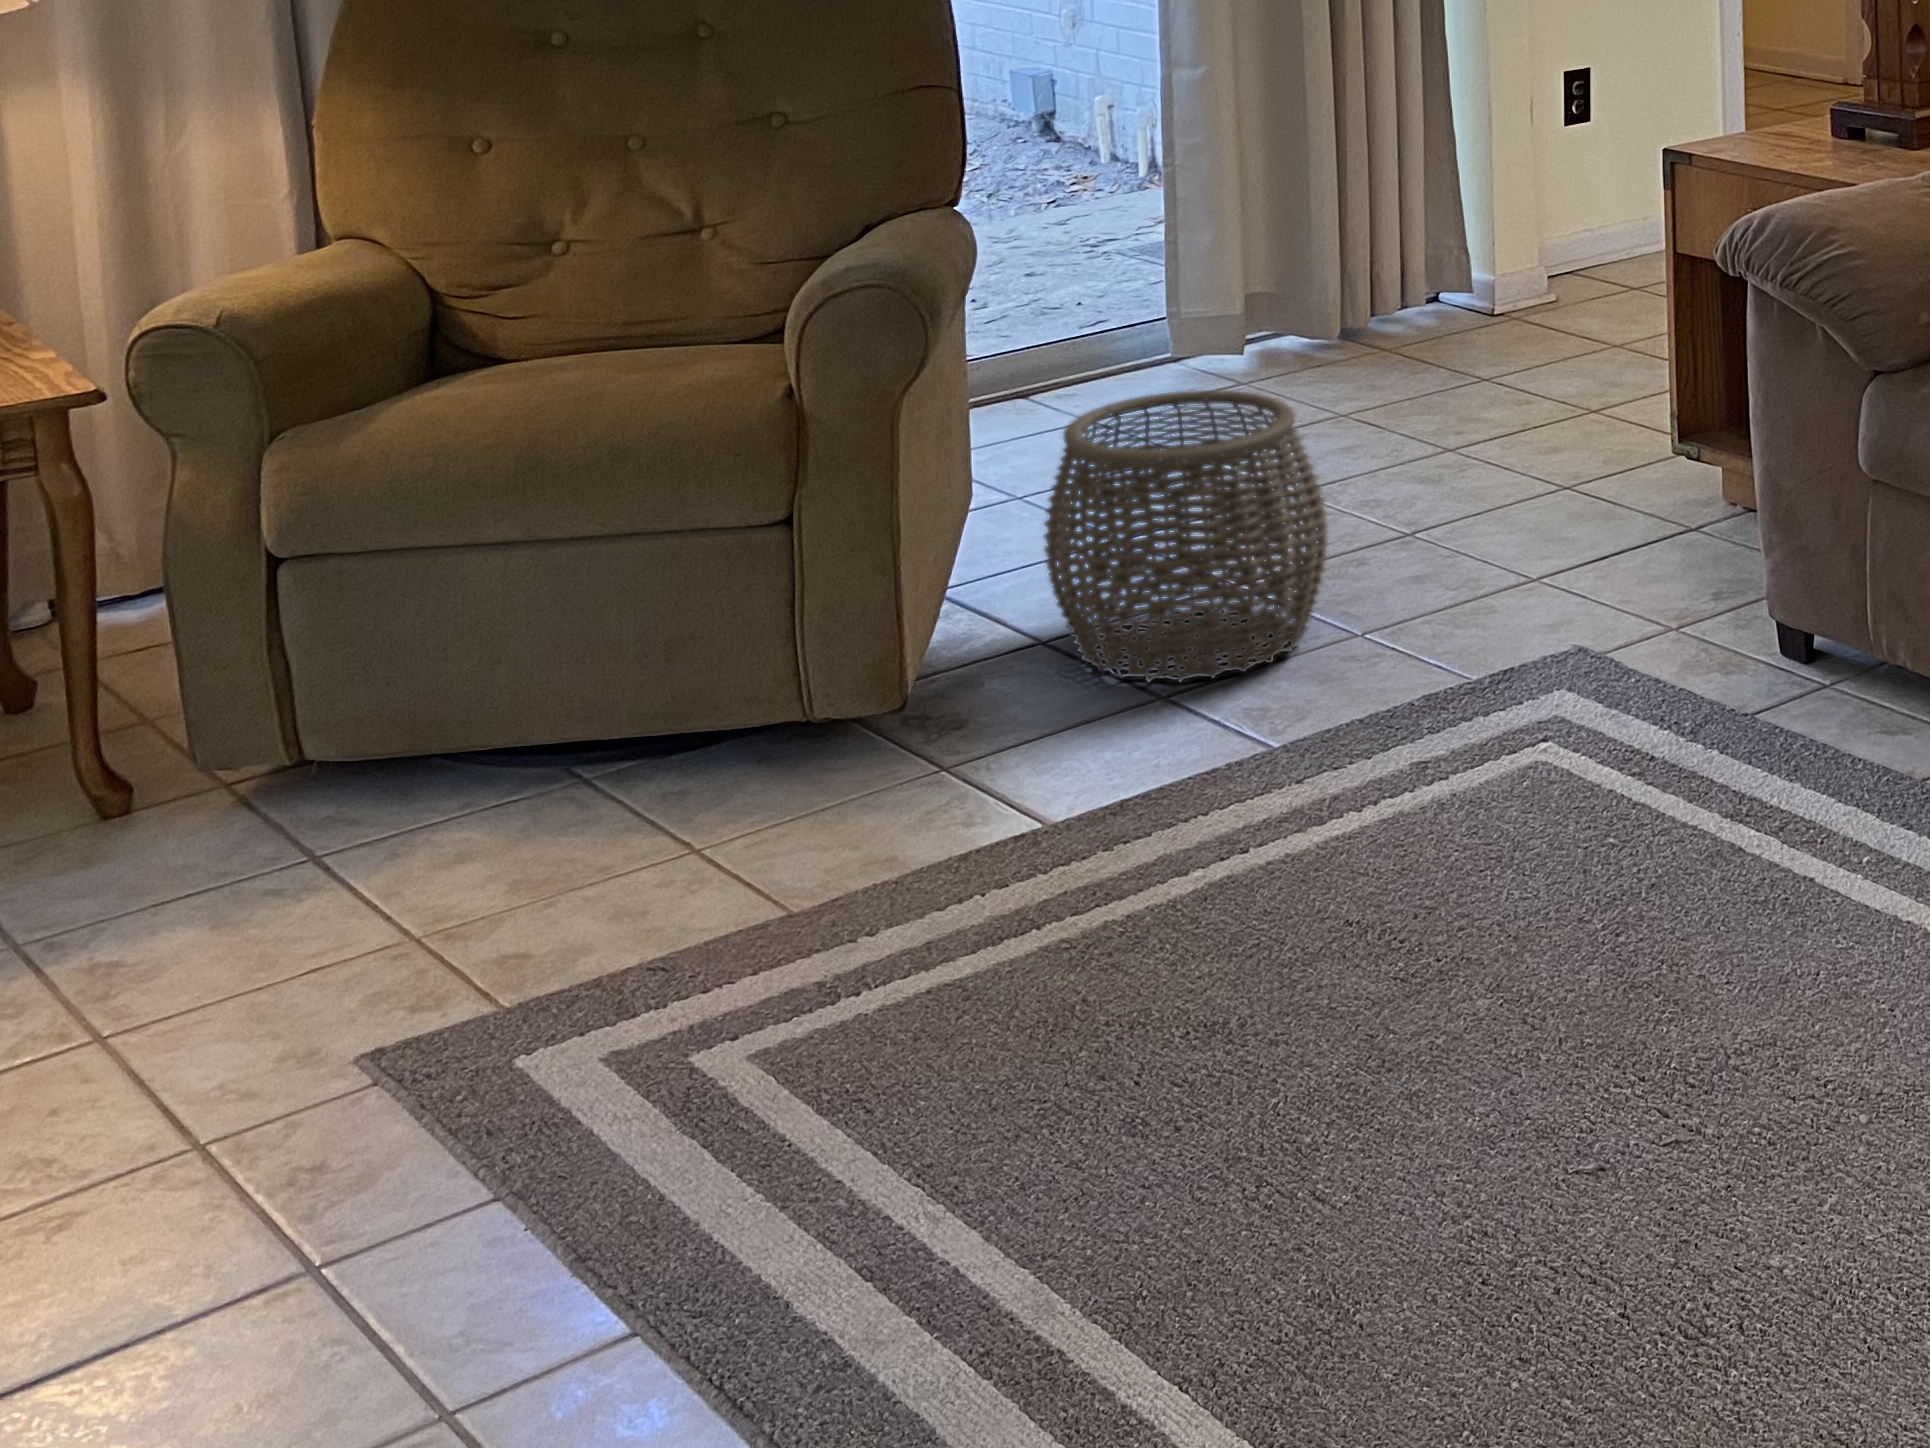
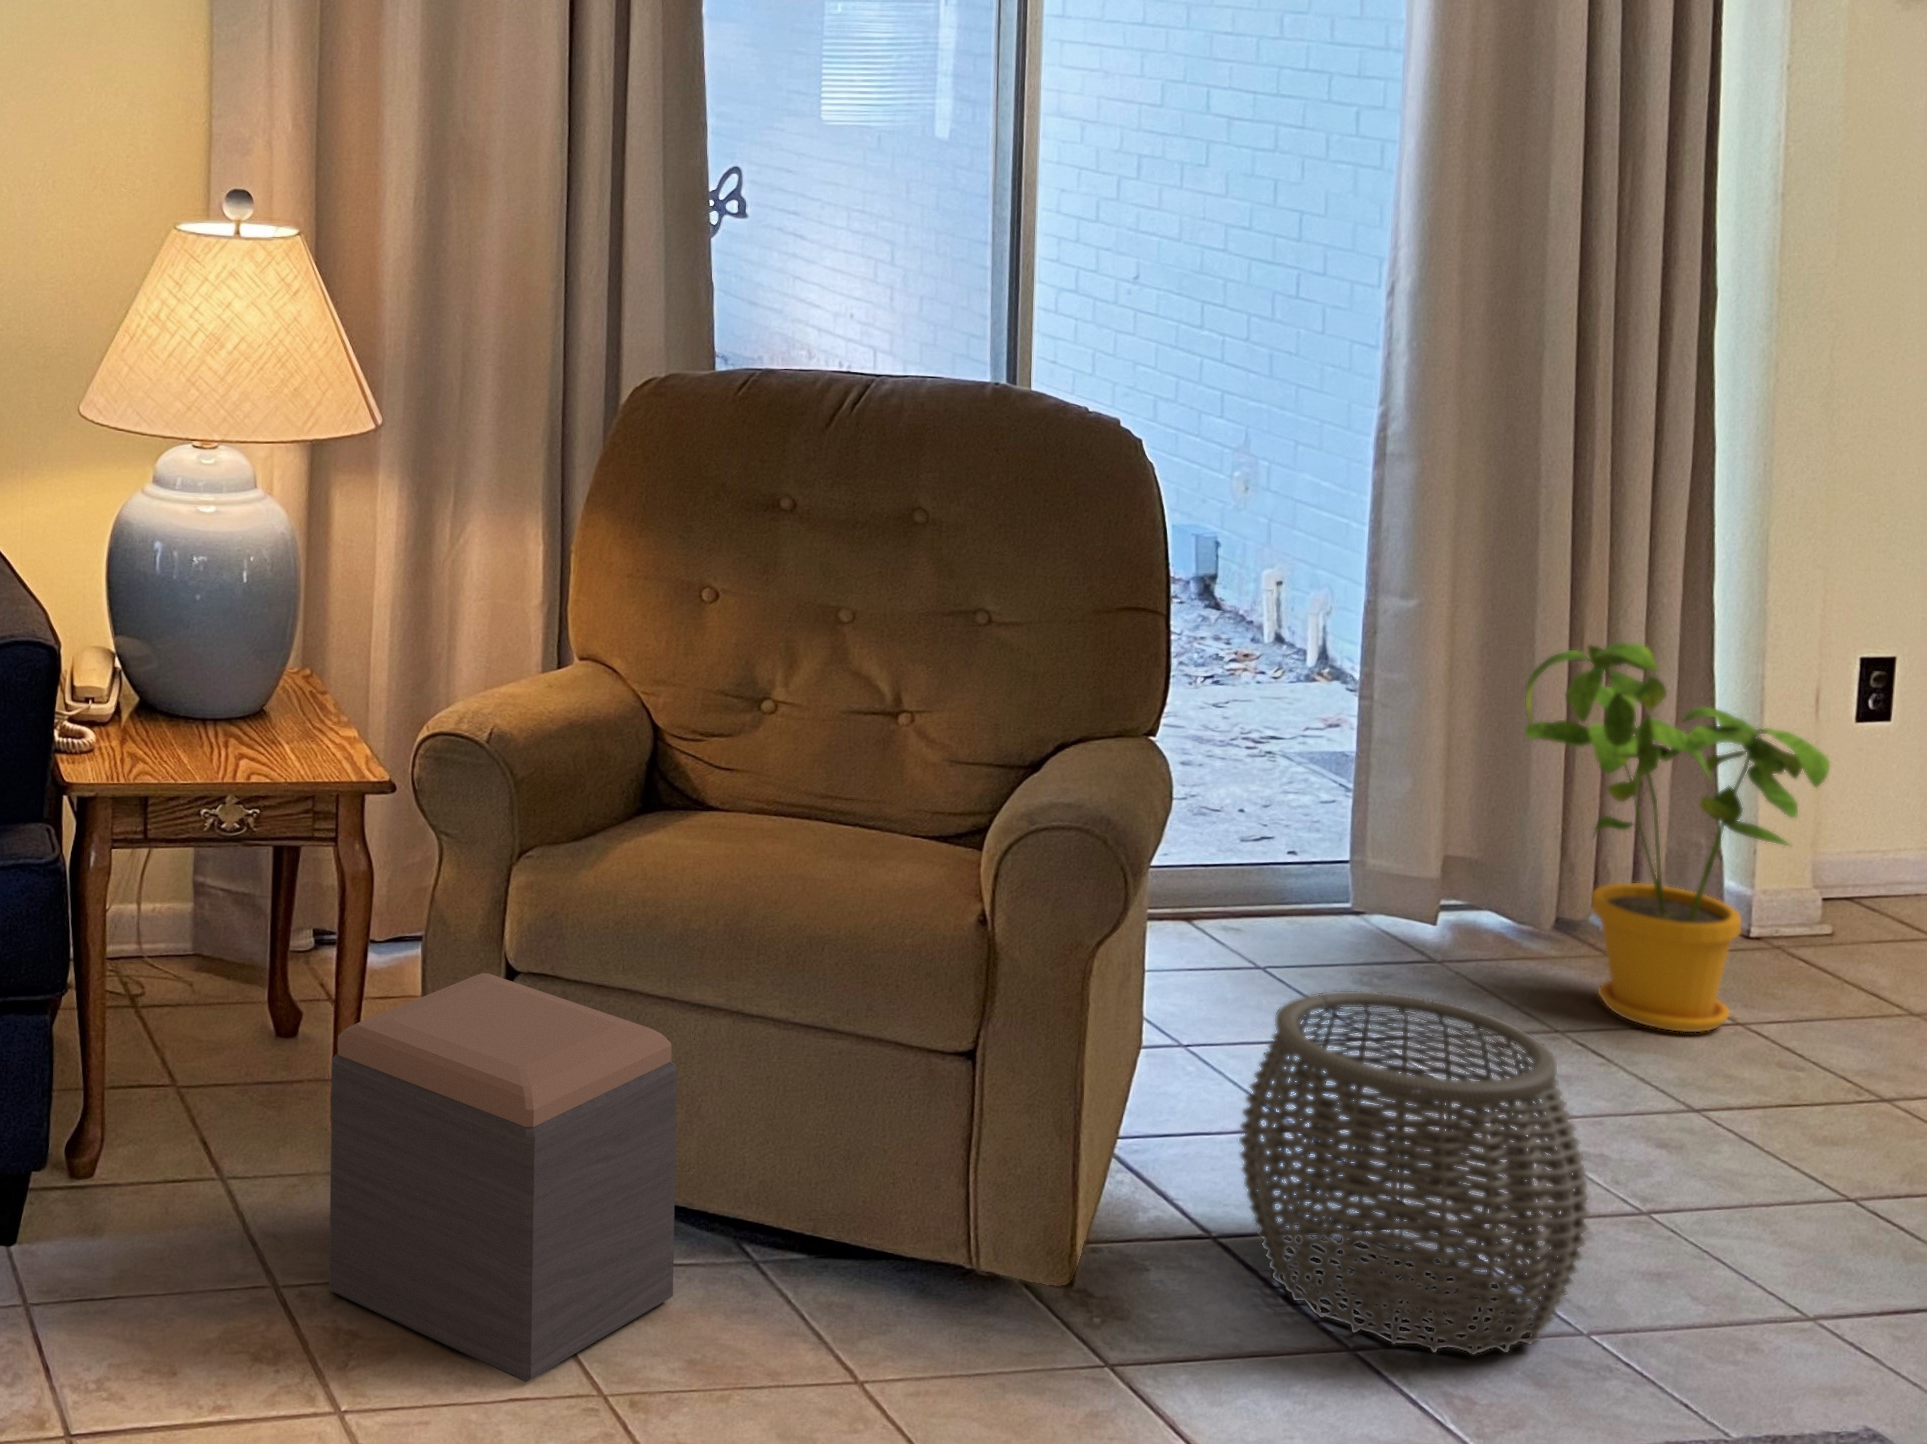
house plant: none [1290,73,1521,400] -> present [1525,643,1830,1032]
footstool: none [55,566,496,946] -> present [329,973,677,1382]

